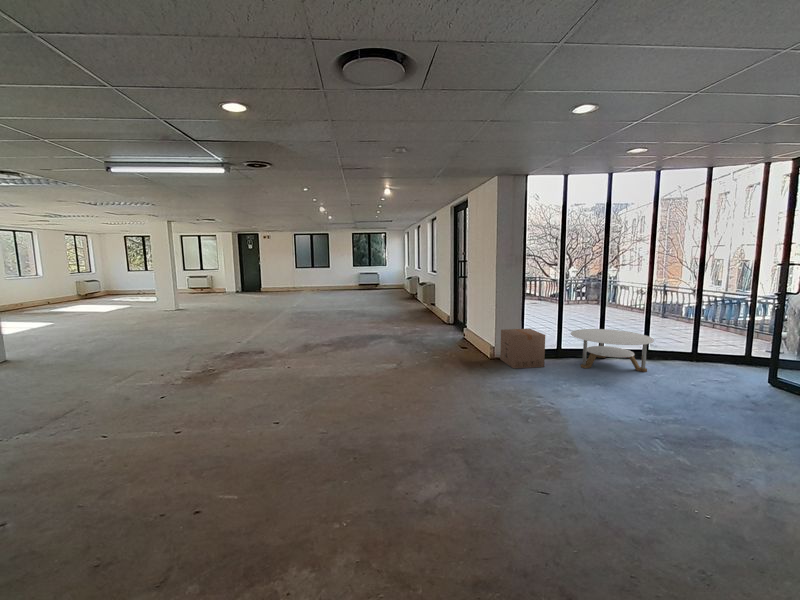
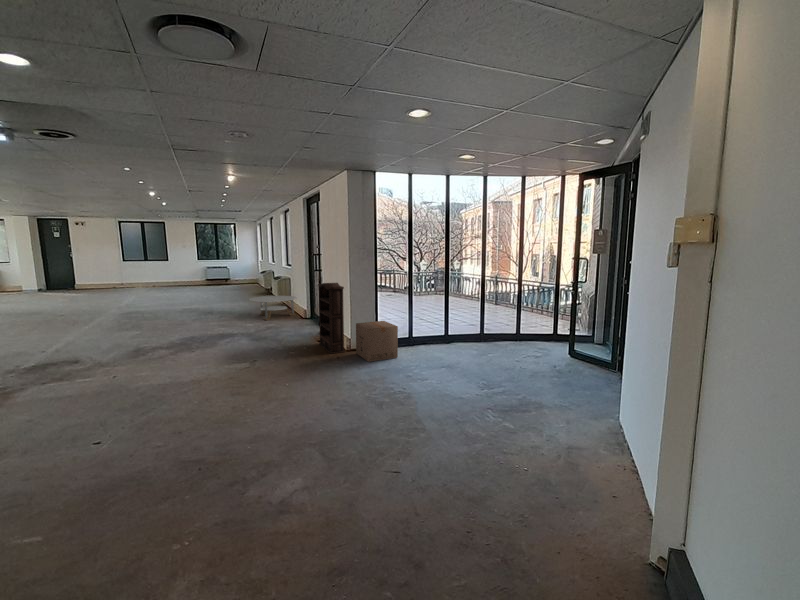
bookshelf: none [463,289,490,358] -> present [318,283,345,354]
round table: present [571,329,654,372] -> present [249,296,296,320]

